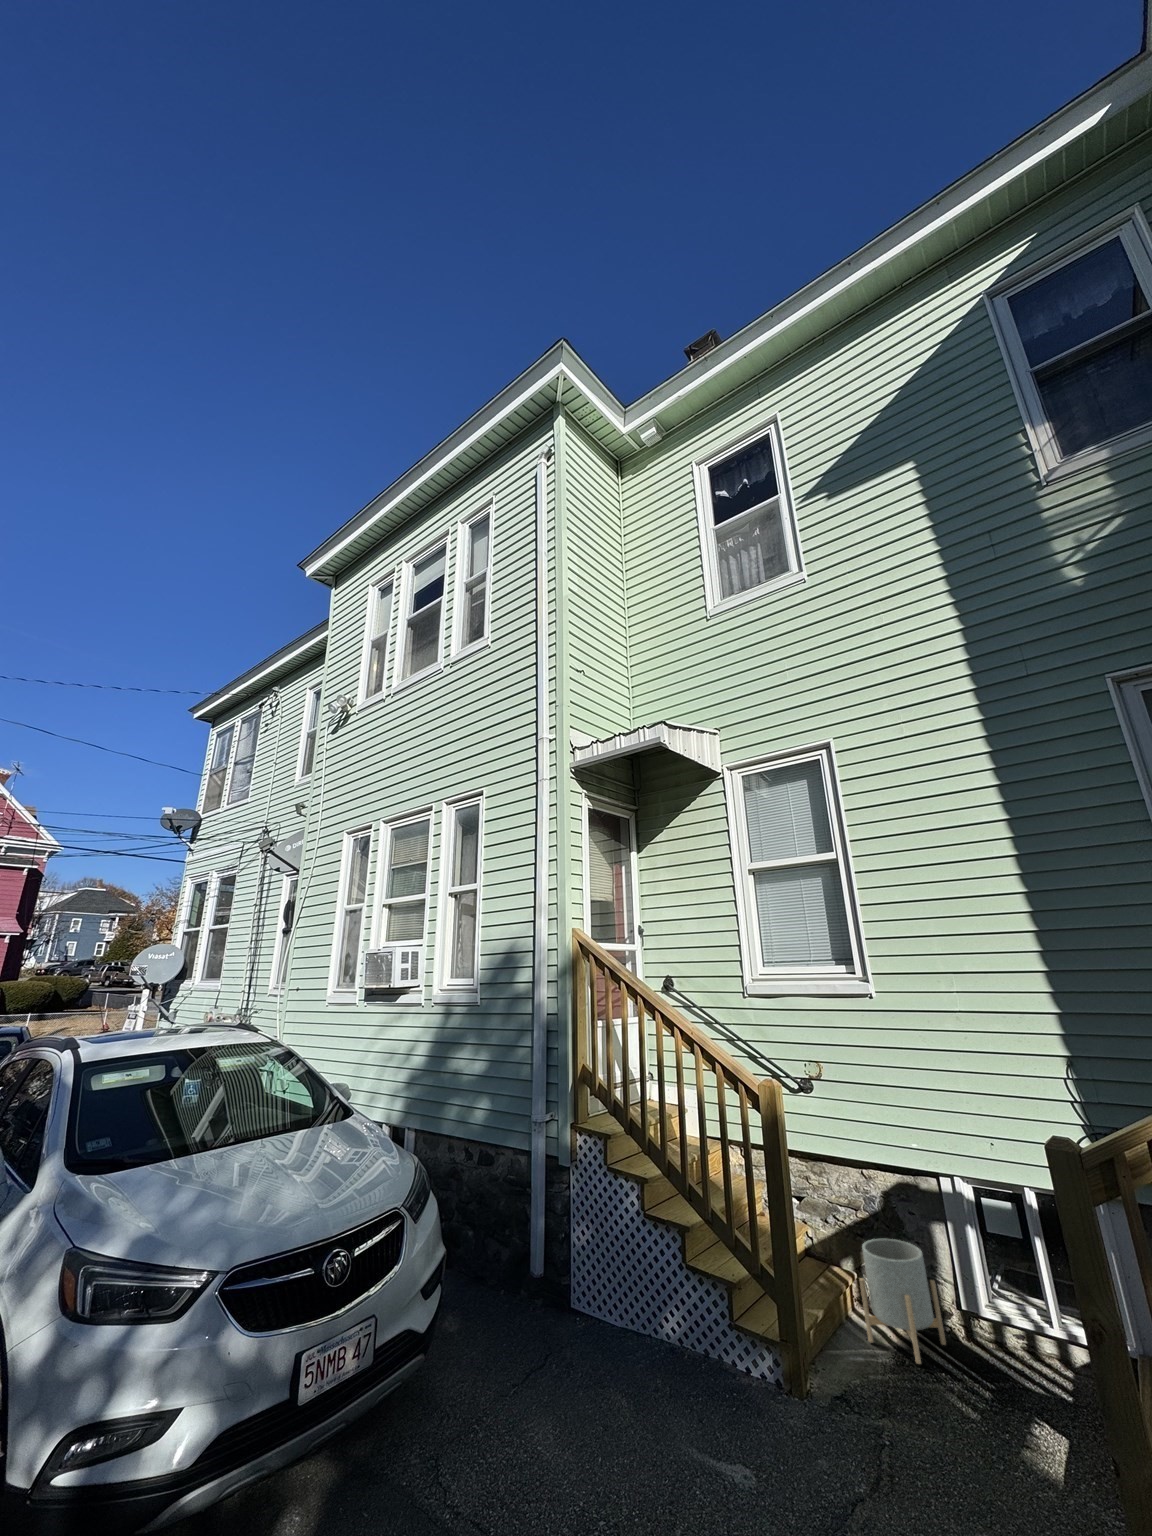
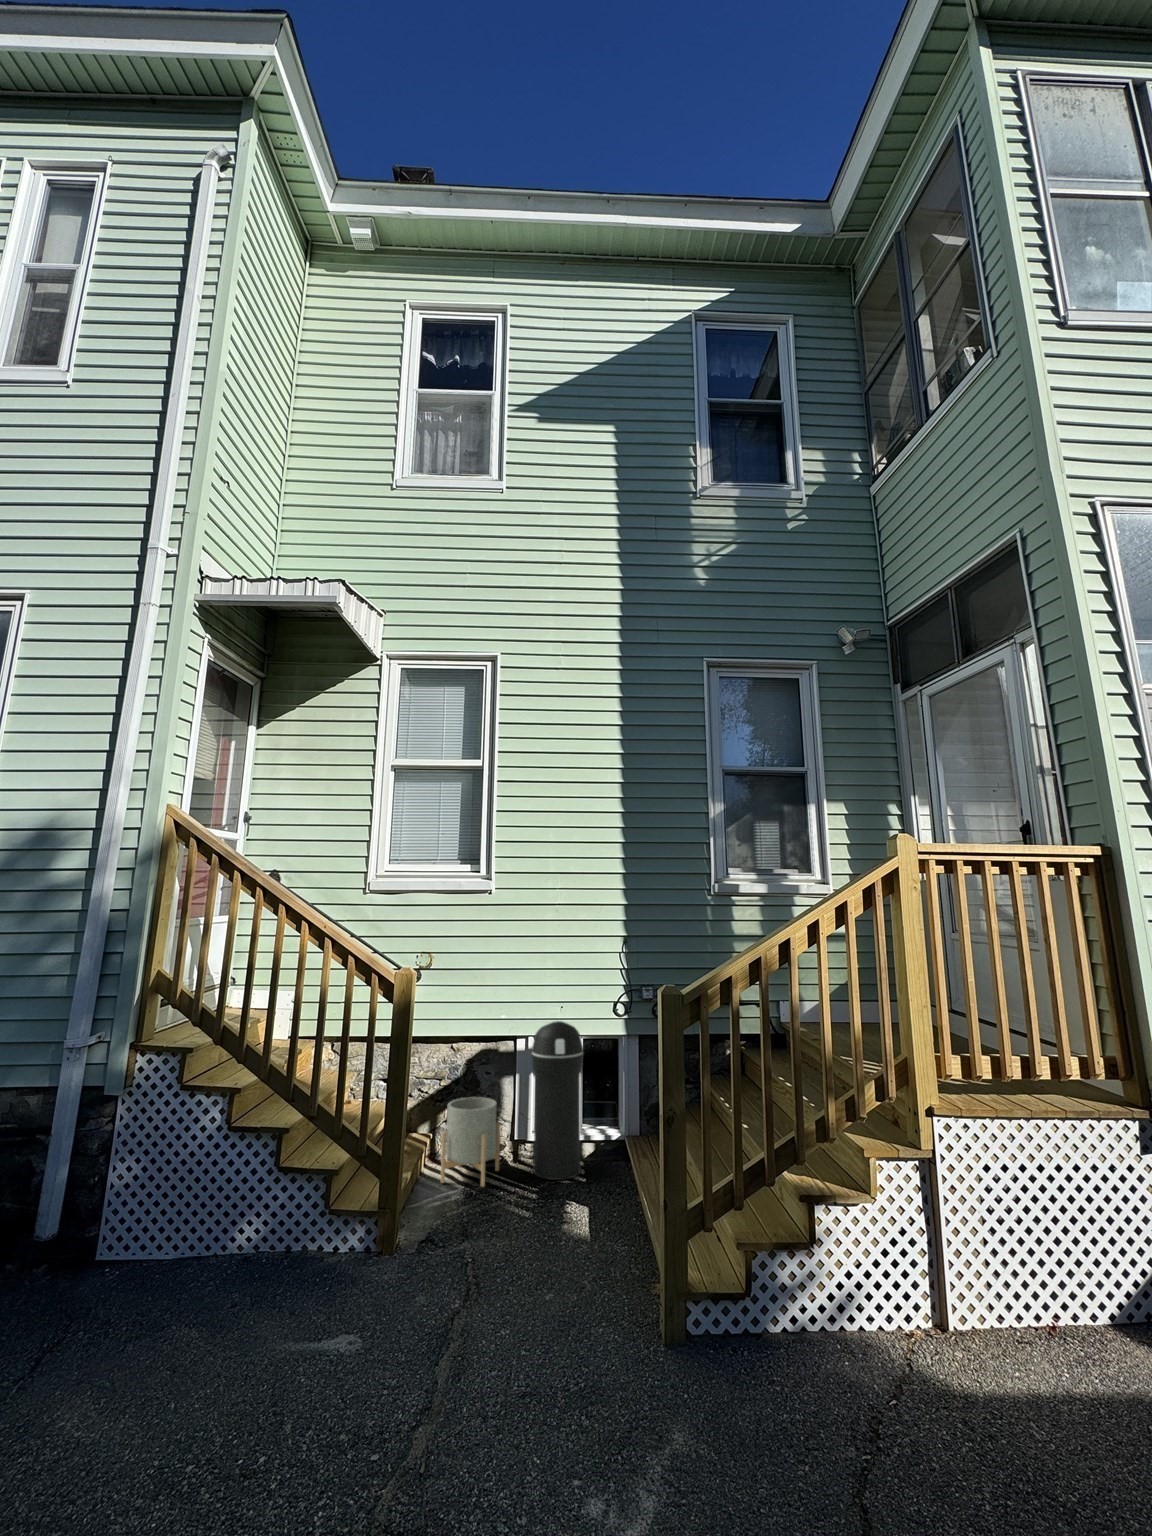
trash can: none [955,1162,1066,1390] -> present [531,1021,584,1180]

